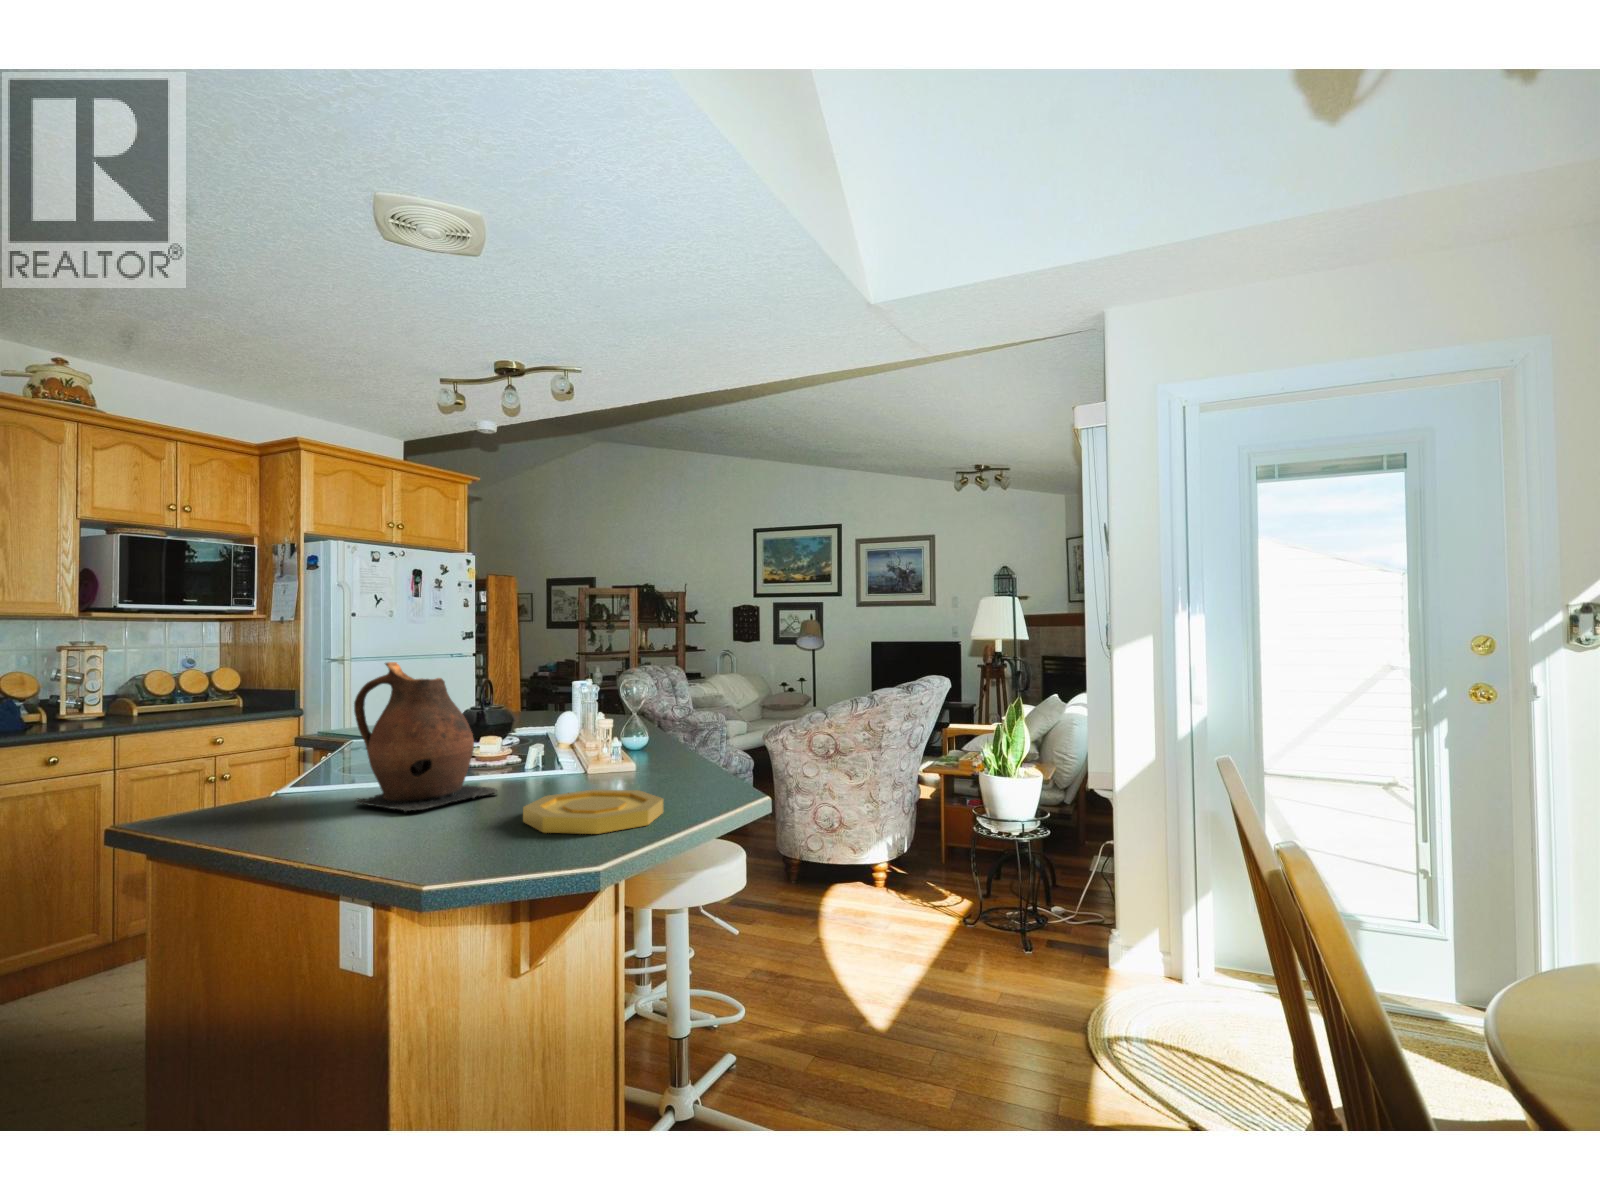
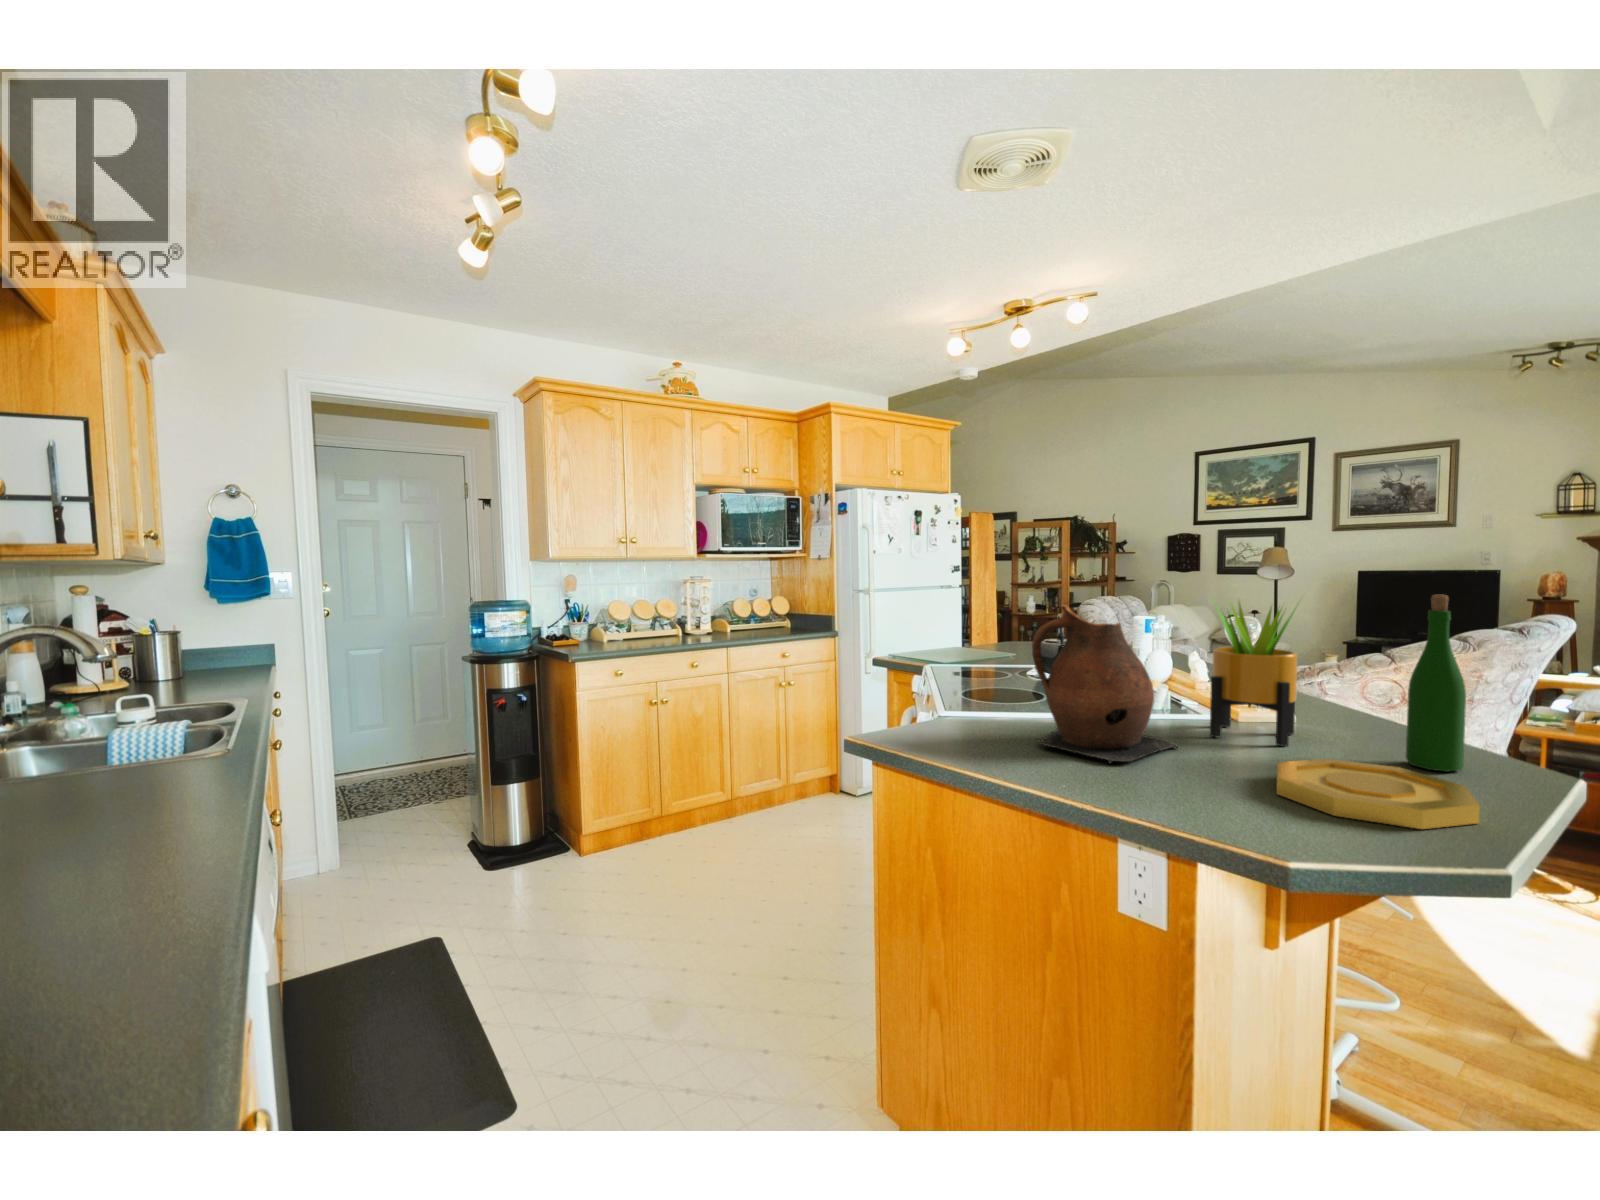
potted plant: none [547,649,624,786] -> present [1210,602,1297,746]
wine bottle: none [671,650,707,792] -> present [1406,595,1466,772]

